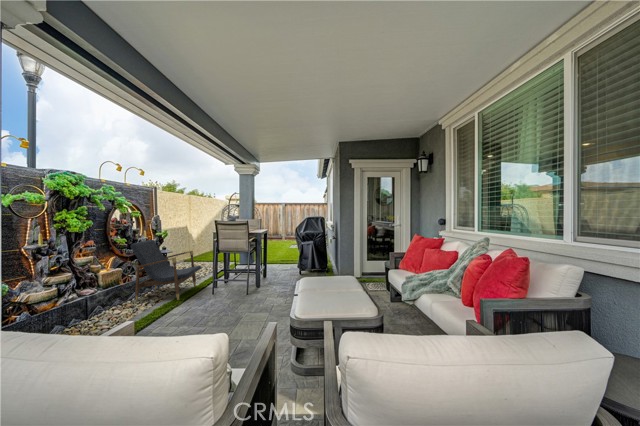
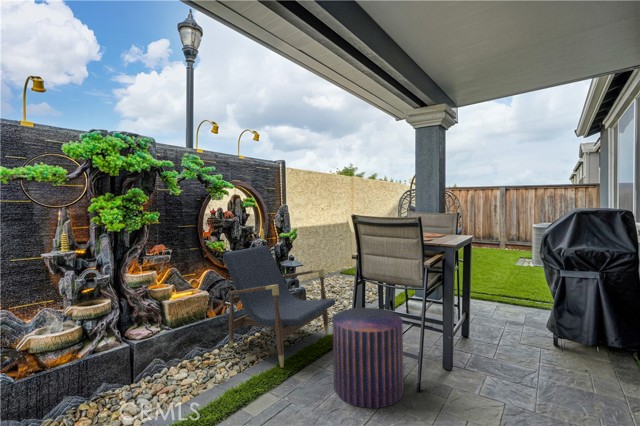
pouf: none [209,263,242,302] -> present [332,308,404,408]

